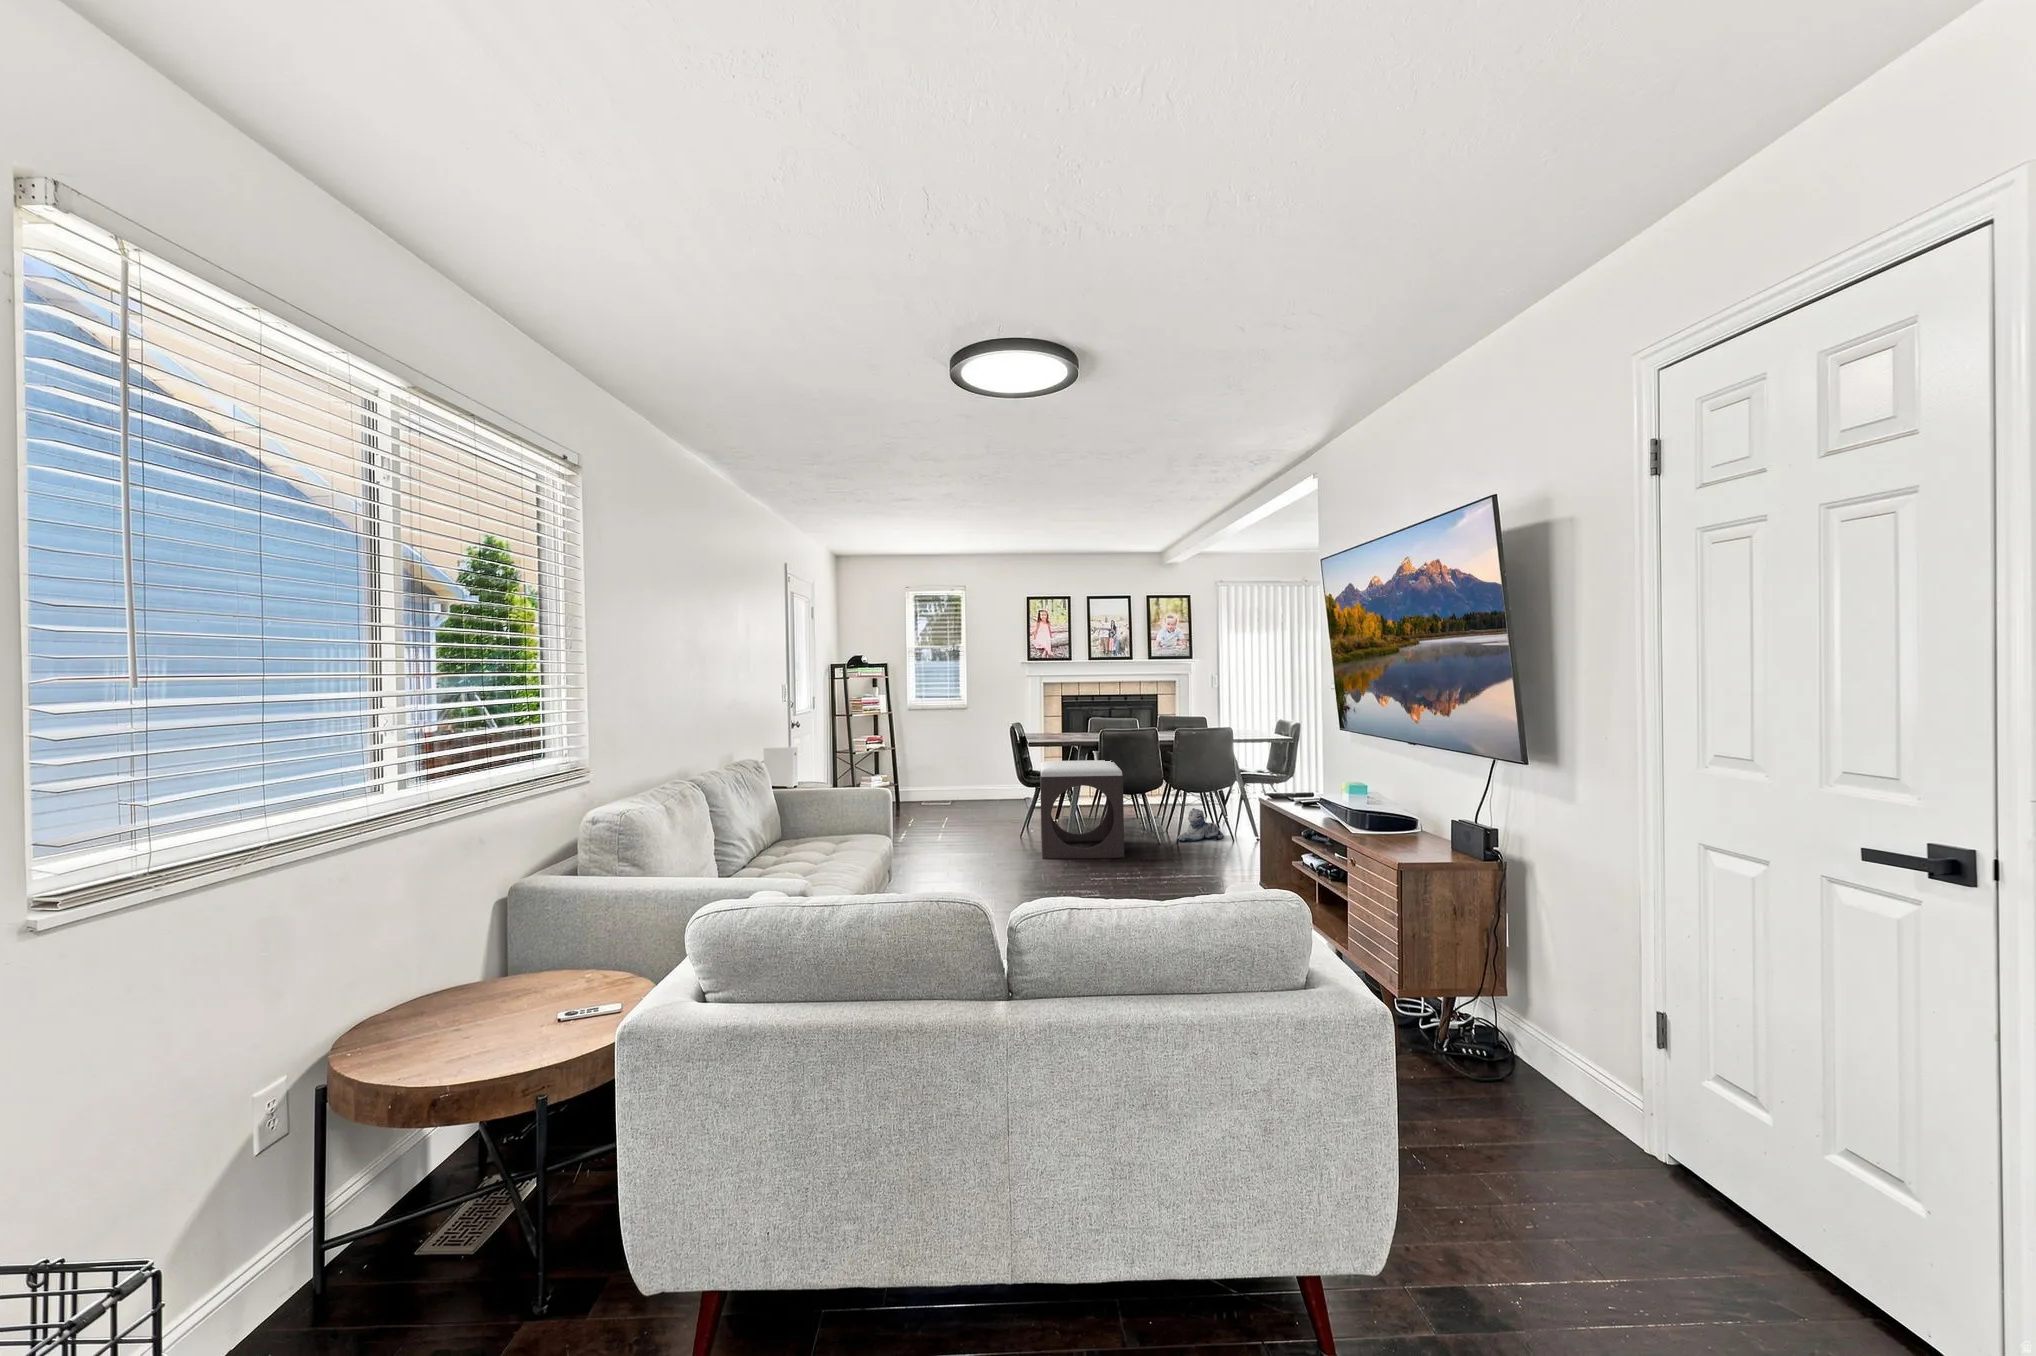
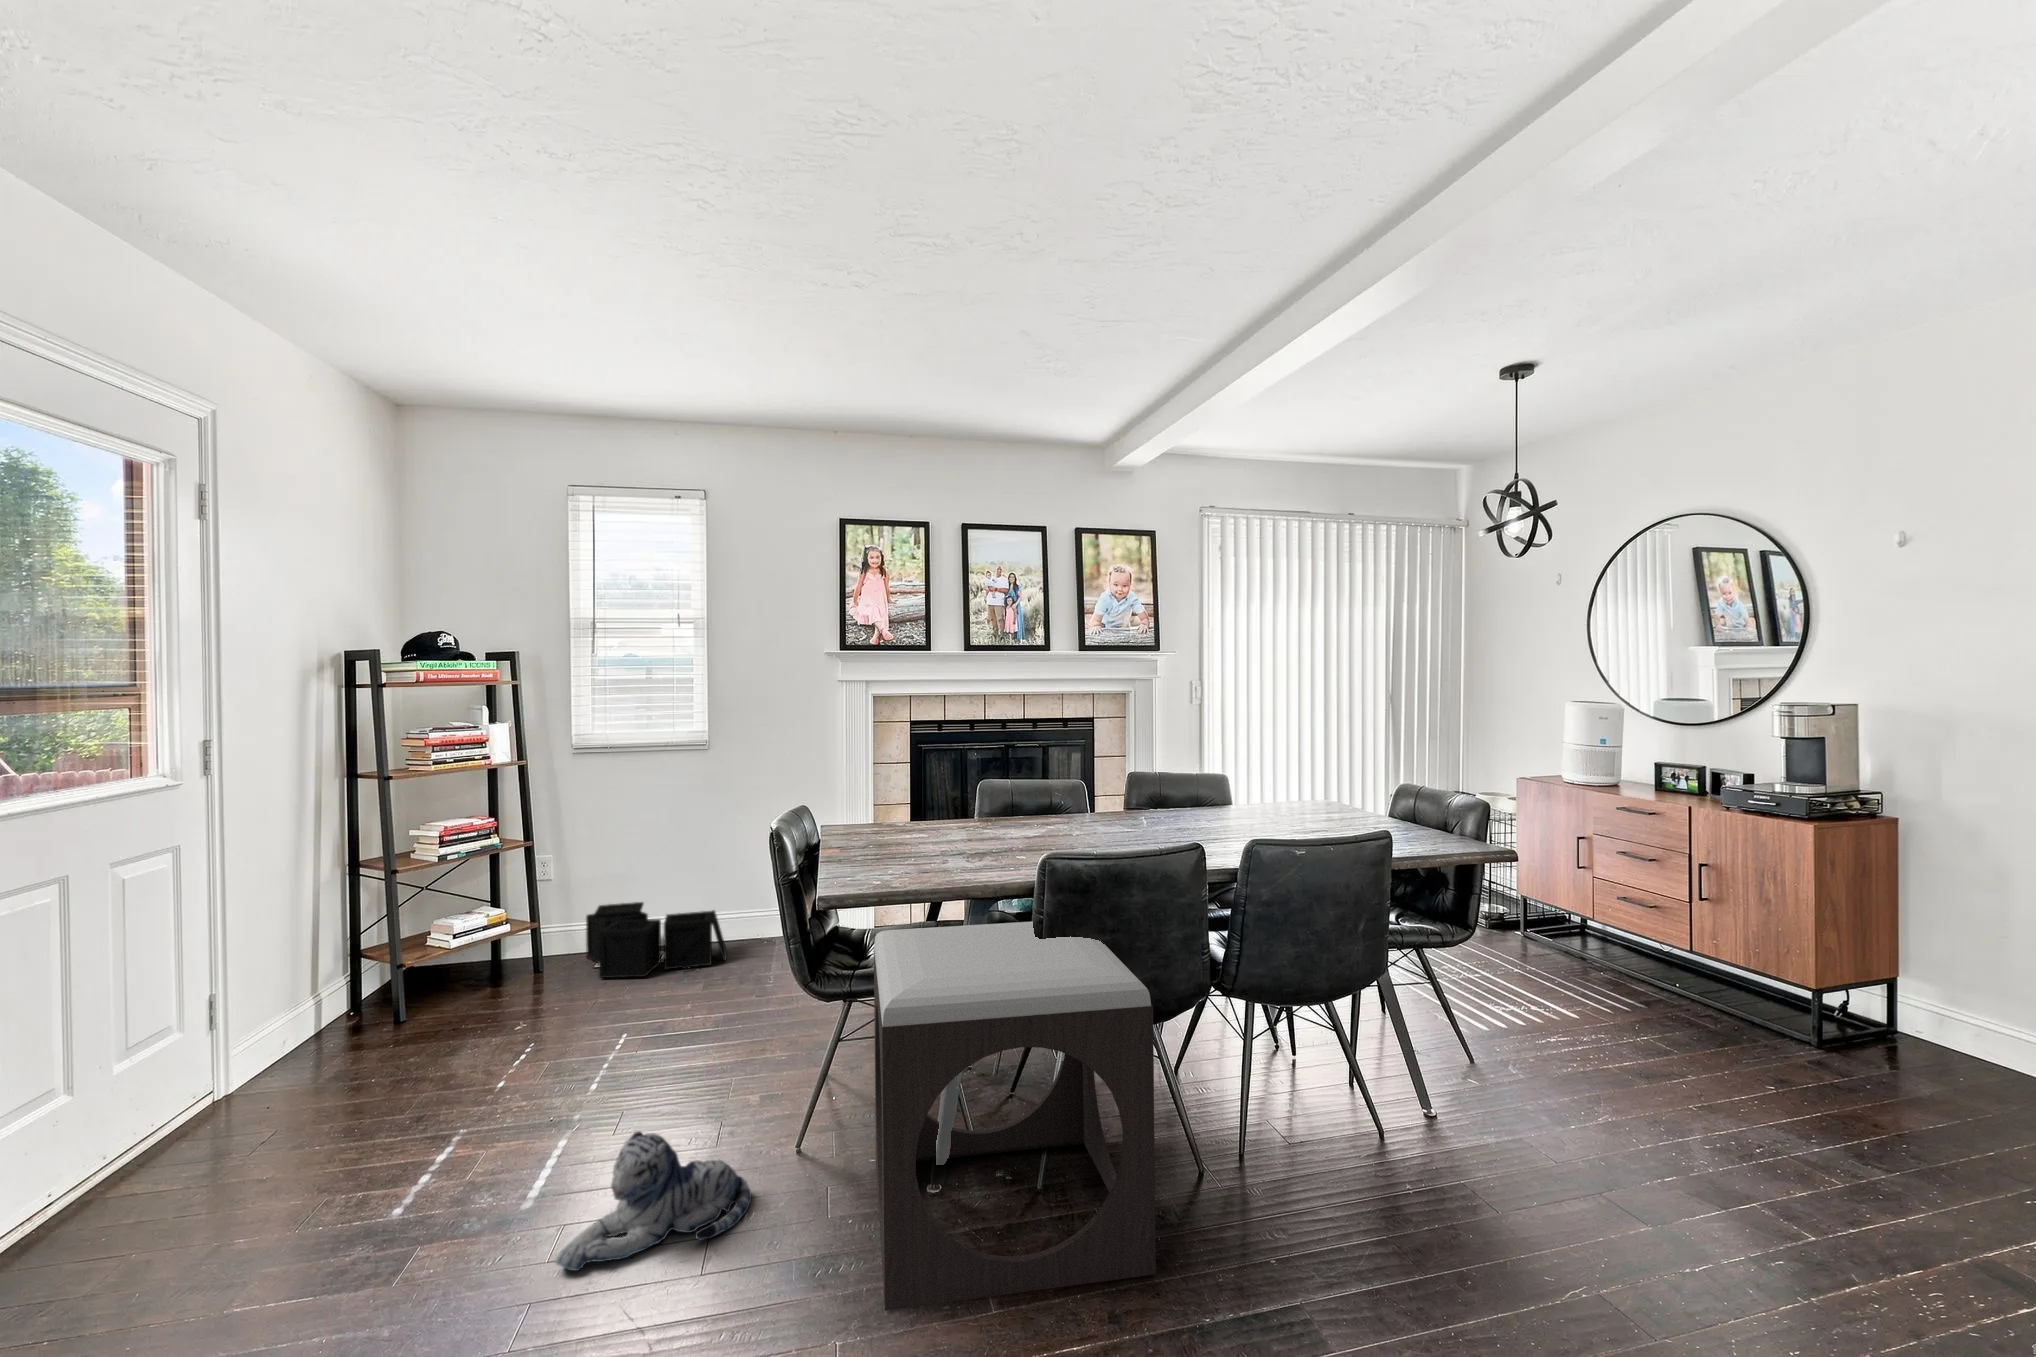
storage bin: none [915,779,978,807] -> present [586,902,727,978]
plush toy: present [1177,808,1224,841] -> present [555,1131,752,1271]

